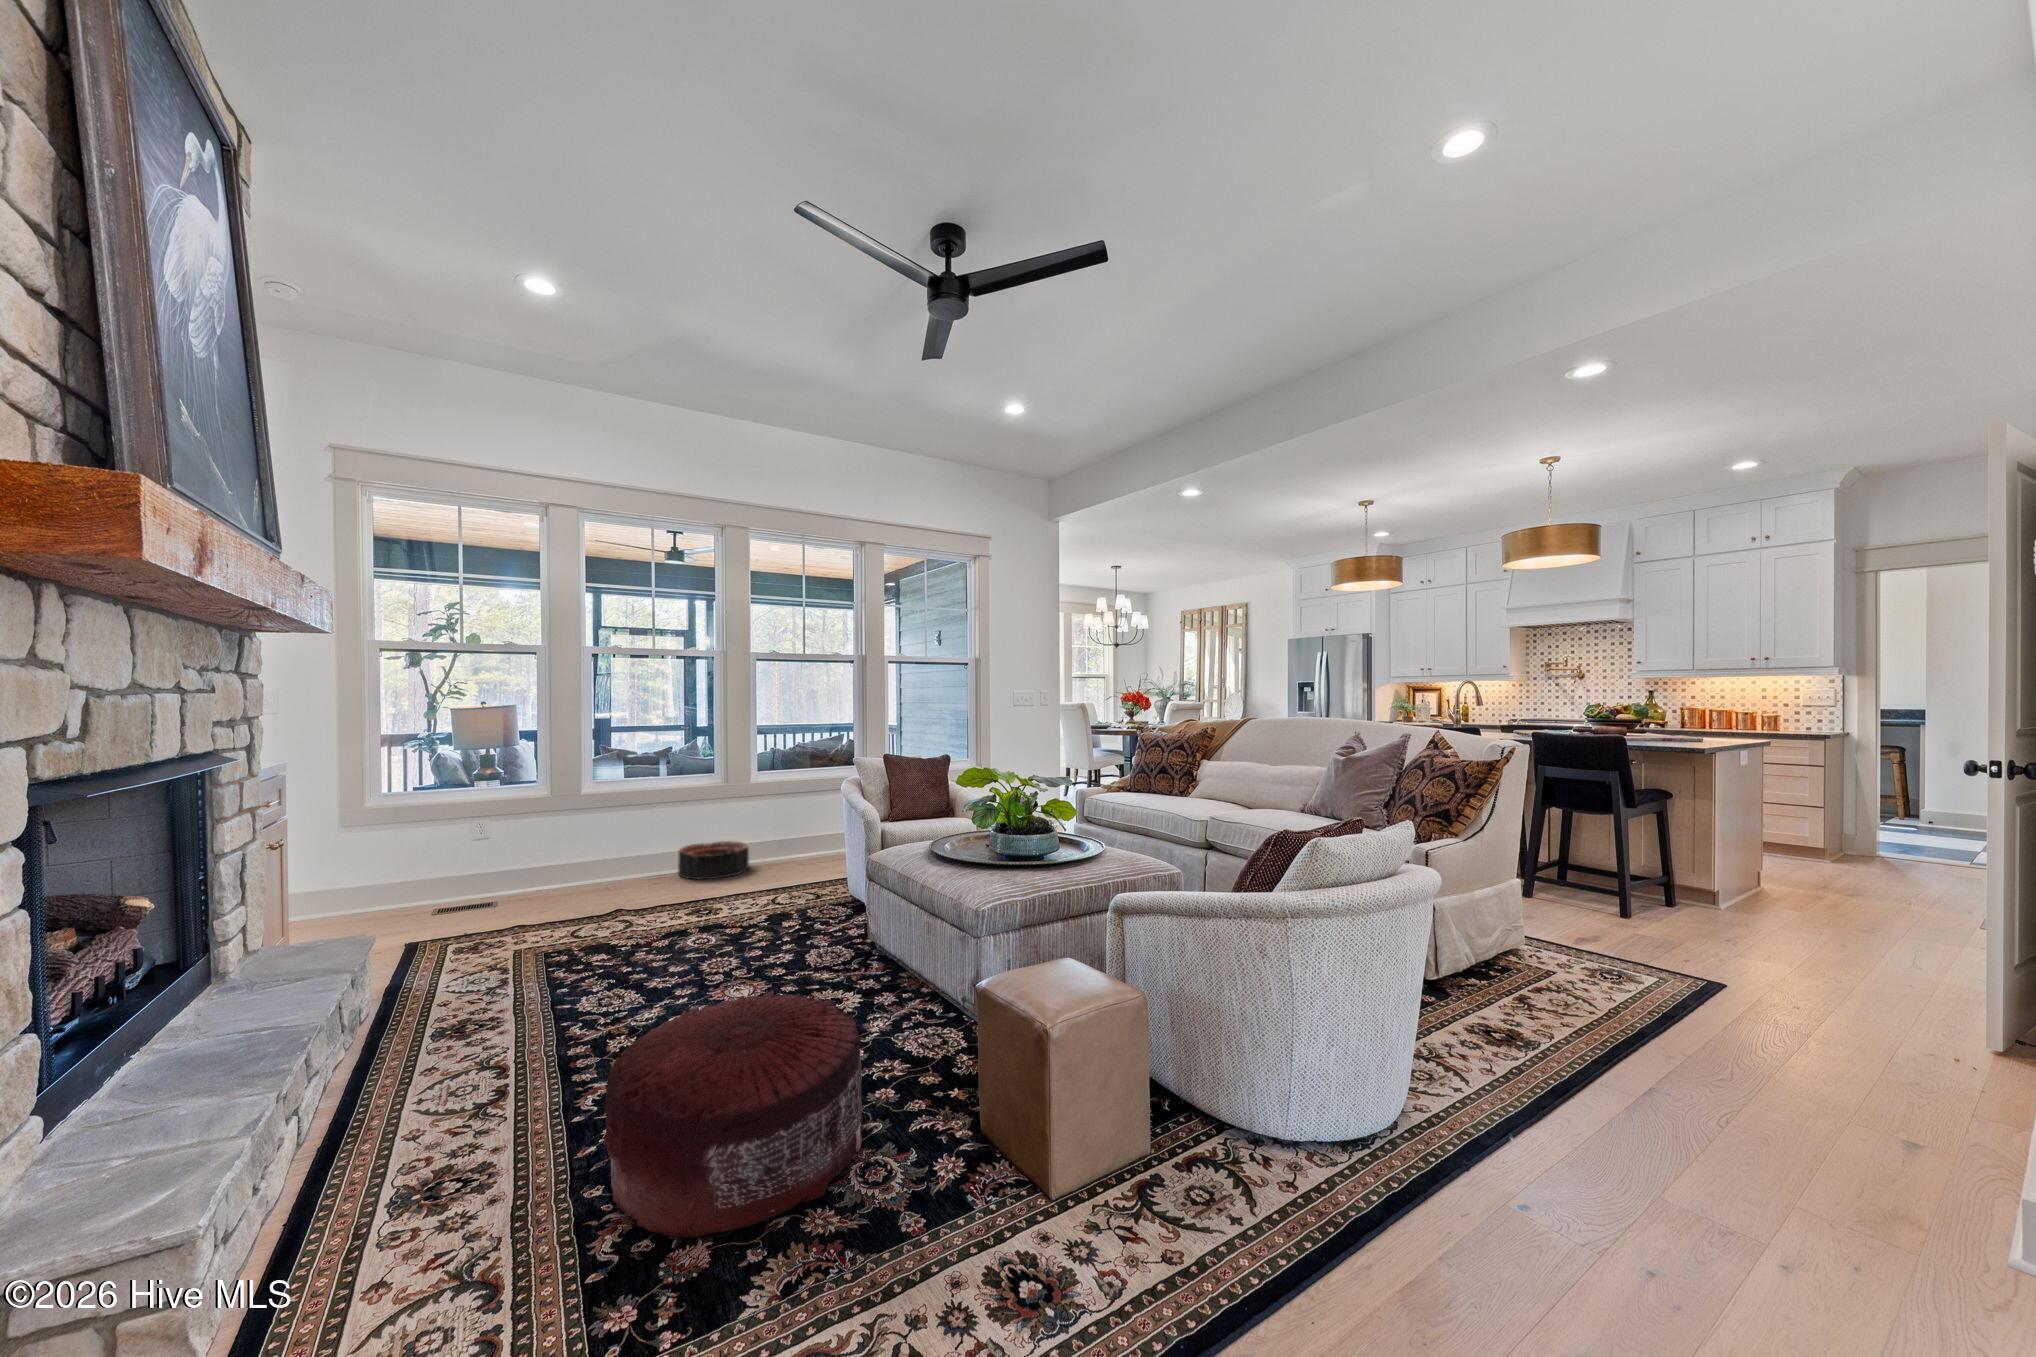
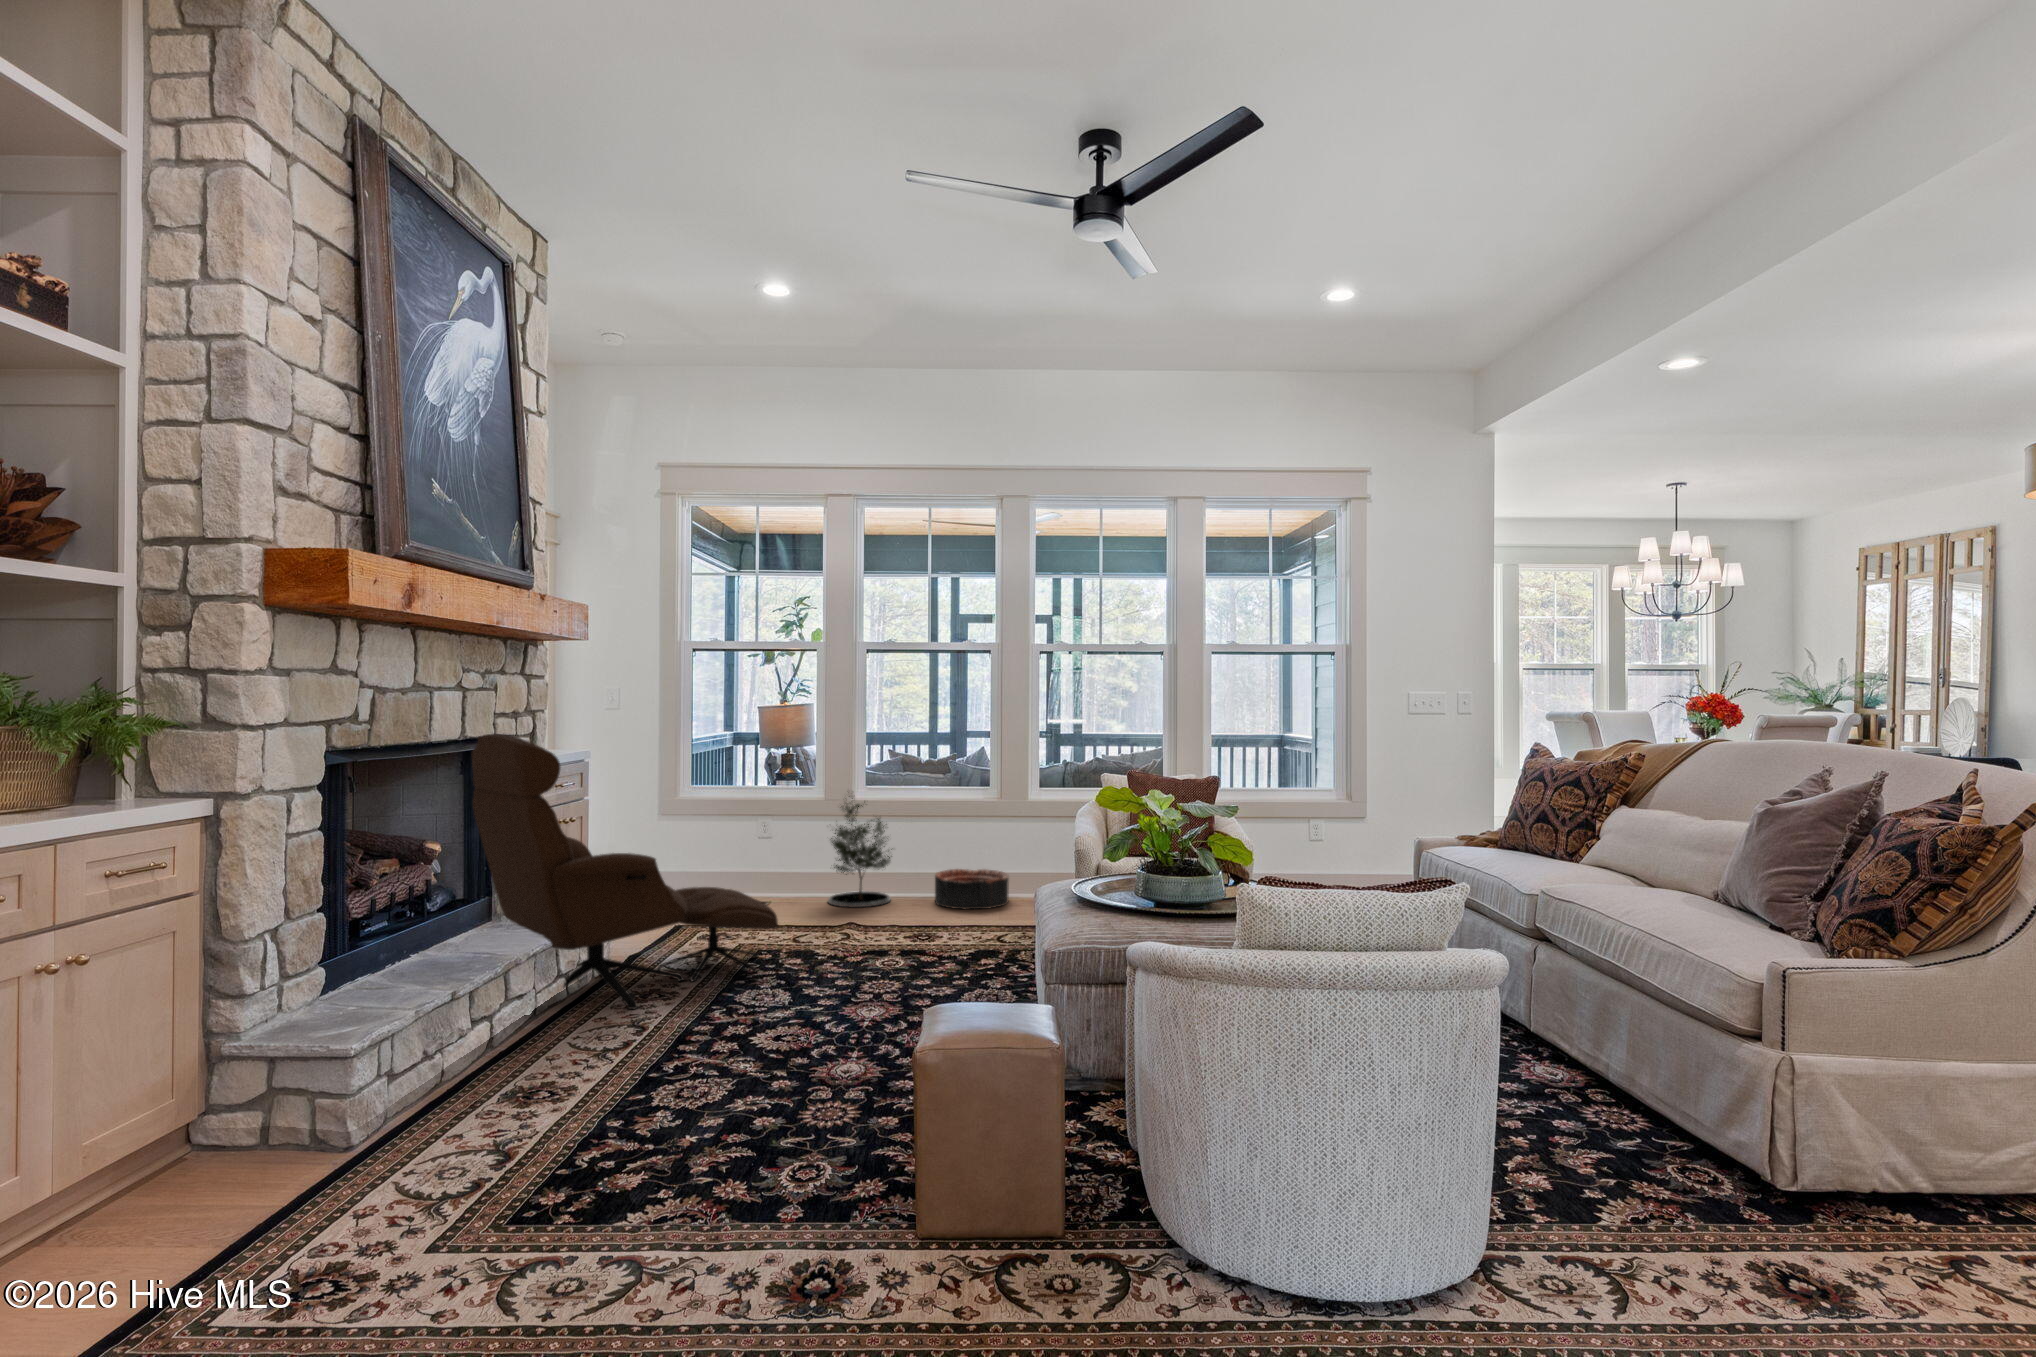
lounge chair: none [174,746,592,1095] -> present [472,734,778,1009]
potted tree: none [565,782,639,894] -> present [828,796,892,907]
pouf: present [604,990,864,1238] -> none [606,993,850,1176]

